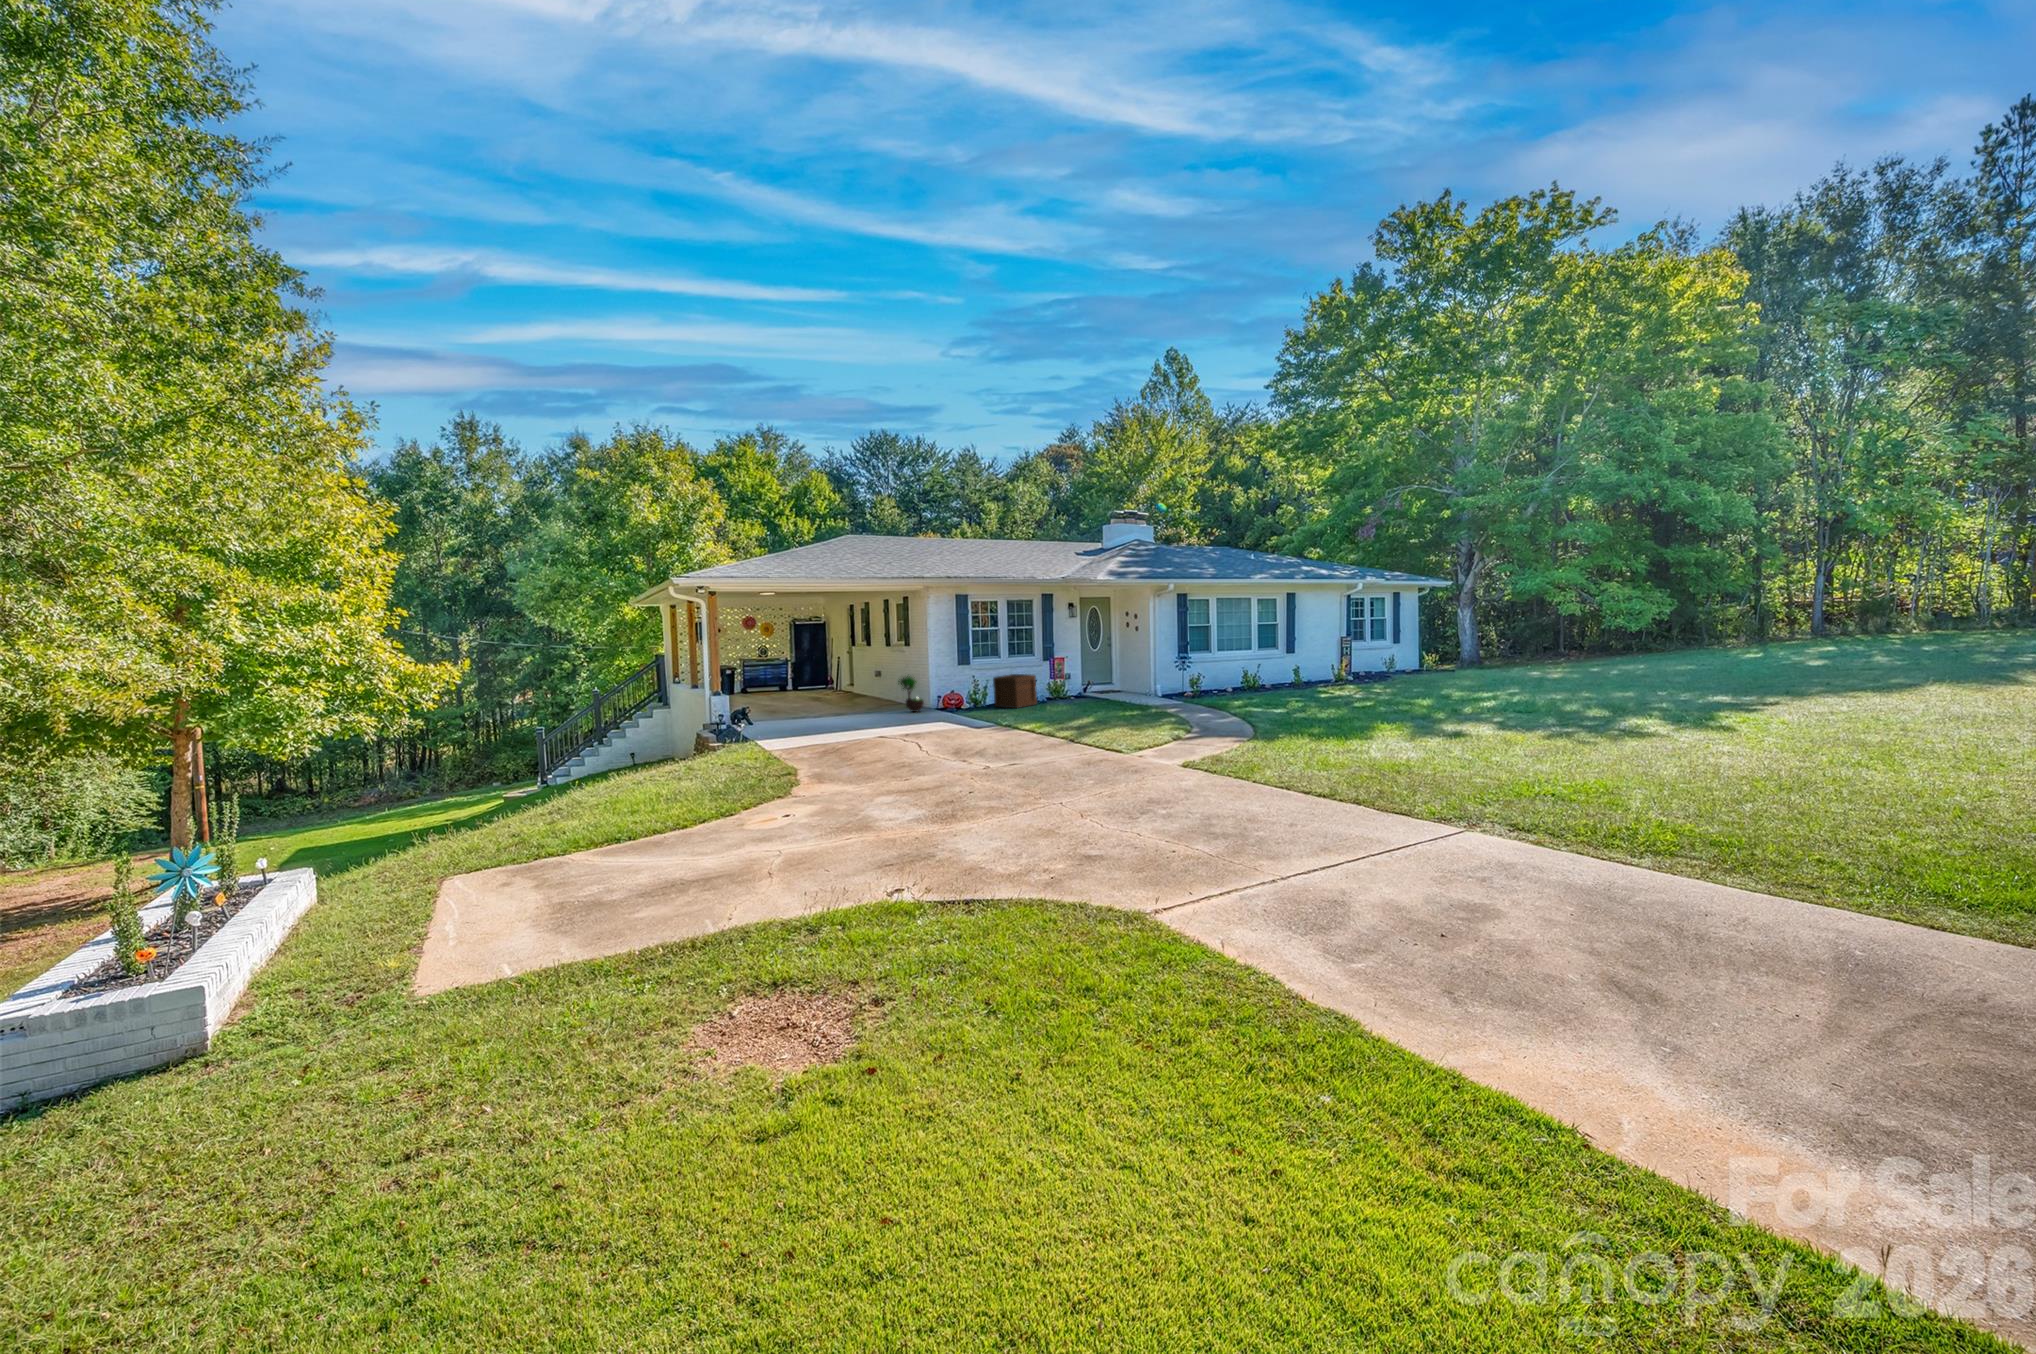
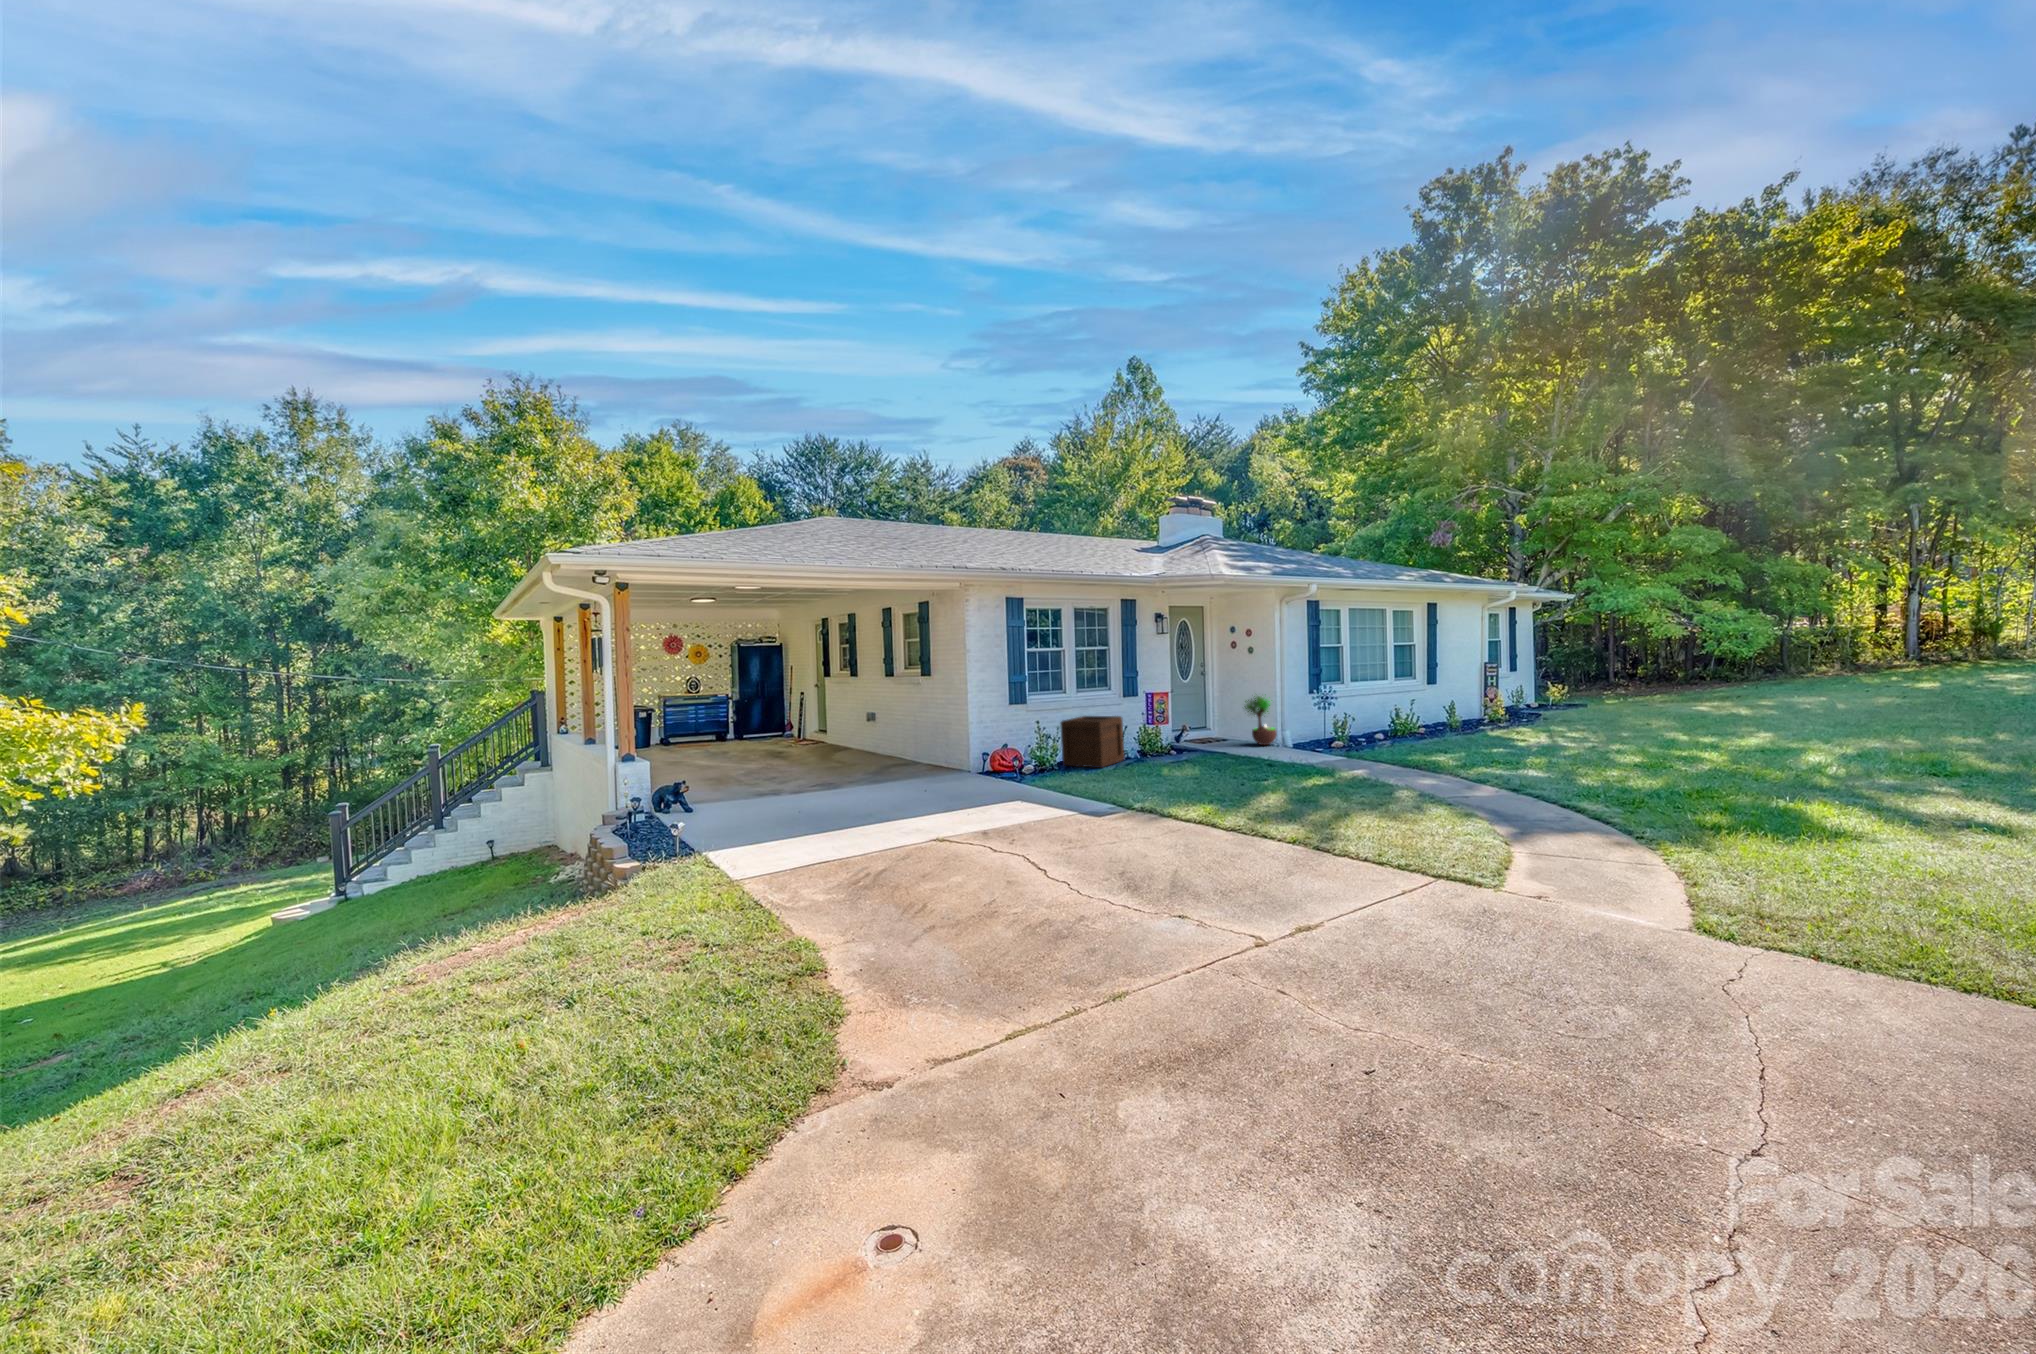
potted tree: present [898,676,924,712] -> present [1244,696,1277,745]

